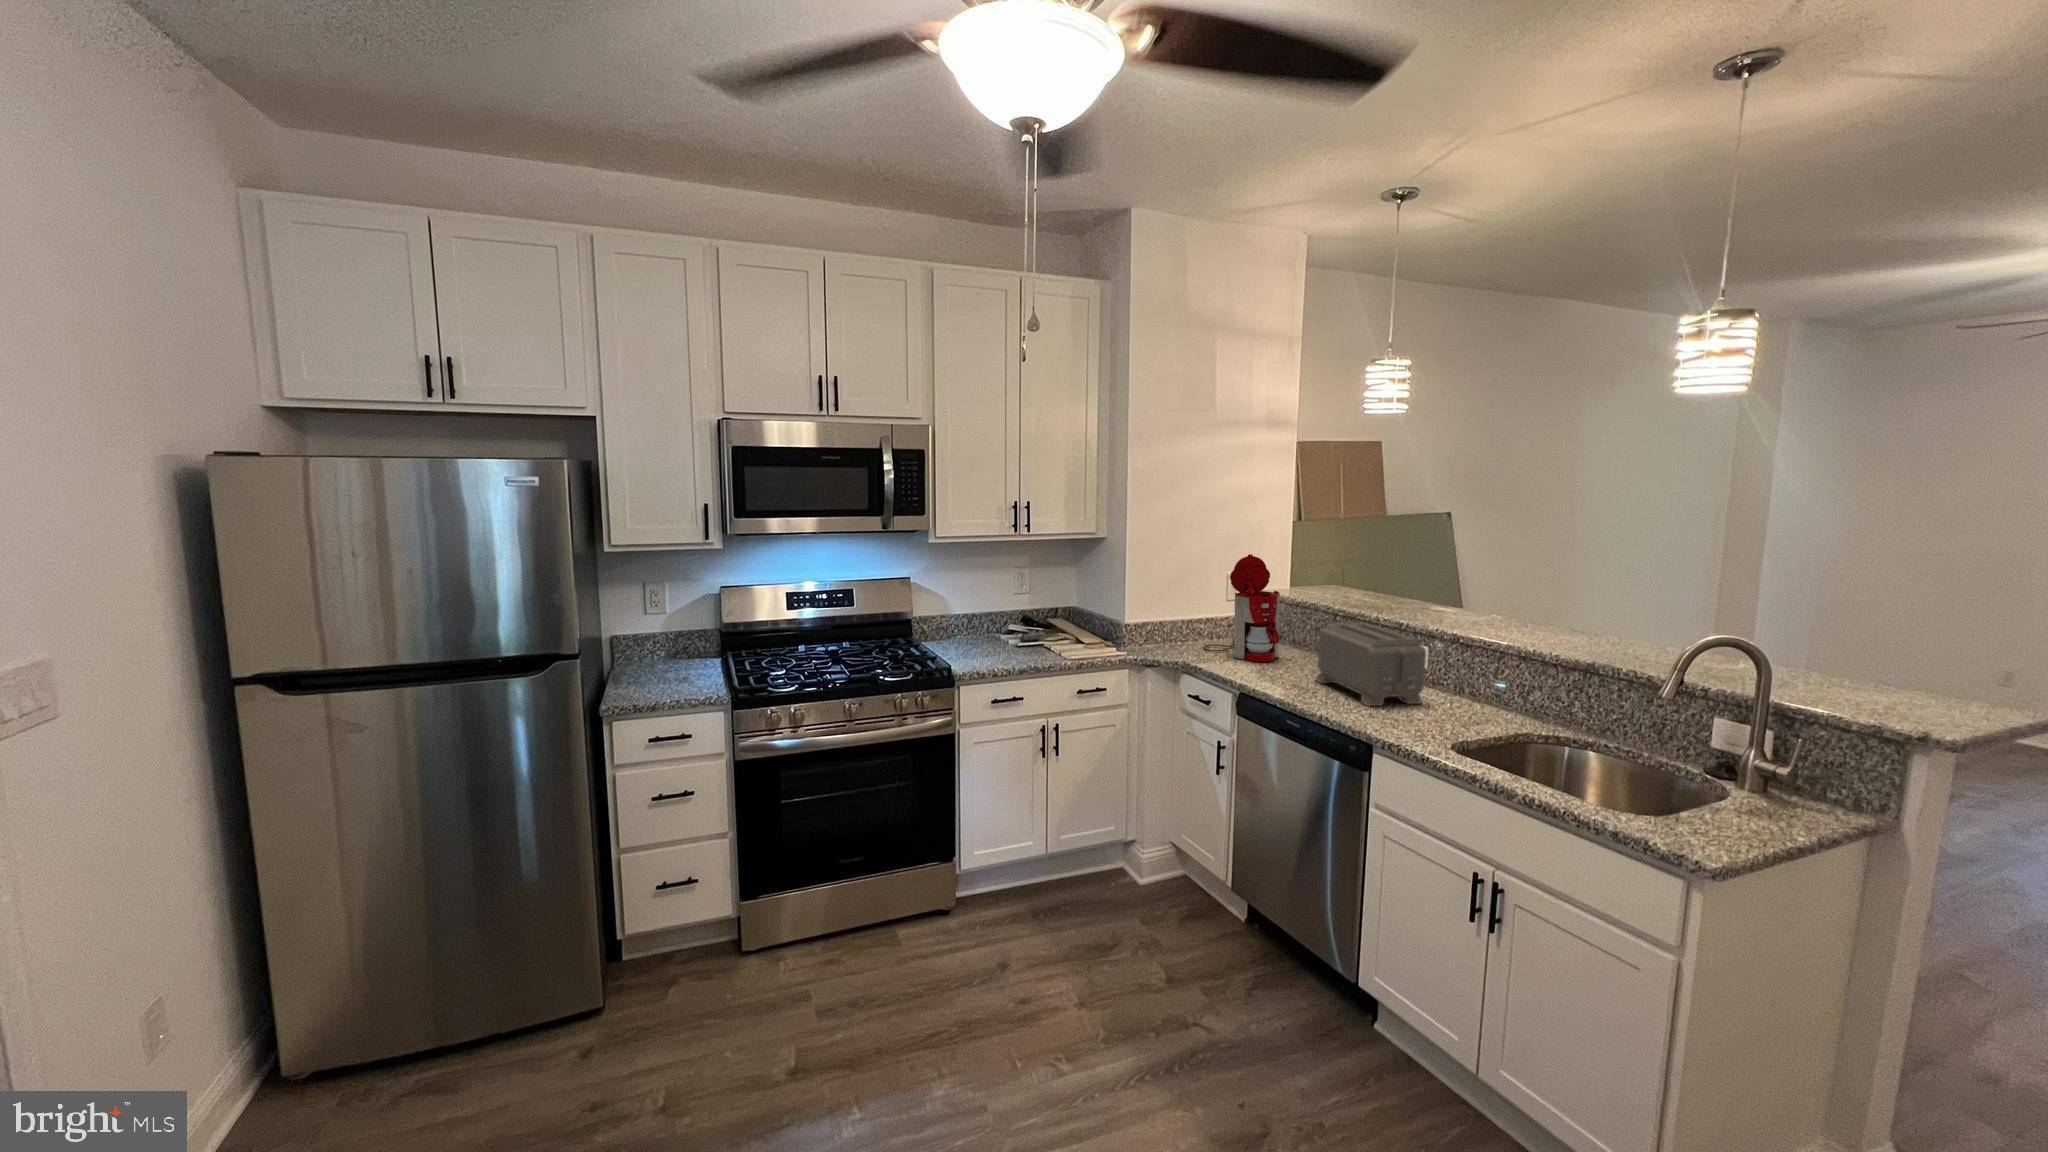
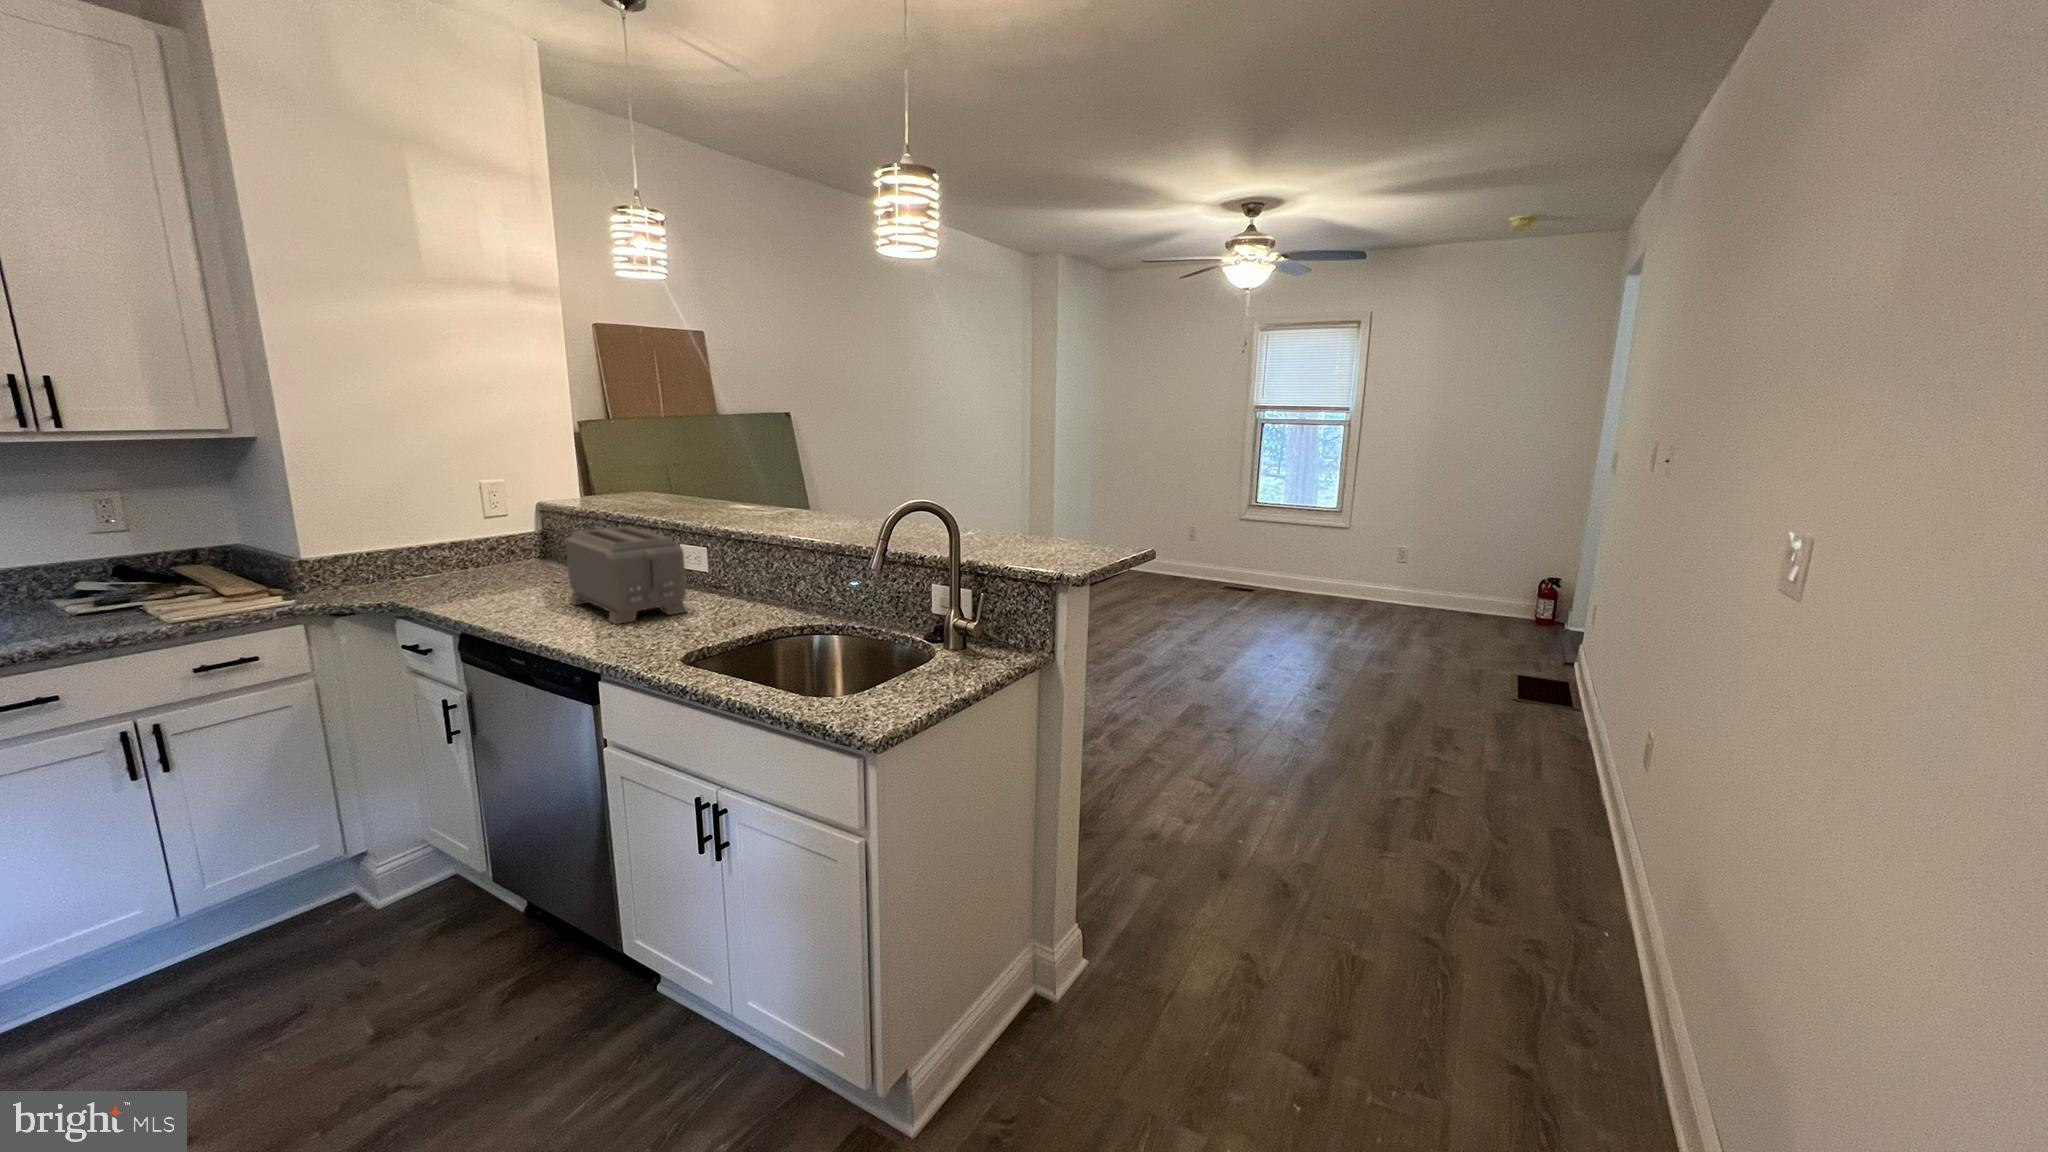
coffee maker: present [1203,554,1280,662] -> none [439,452,545,589]

